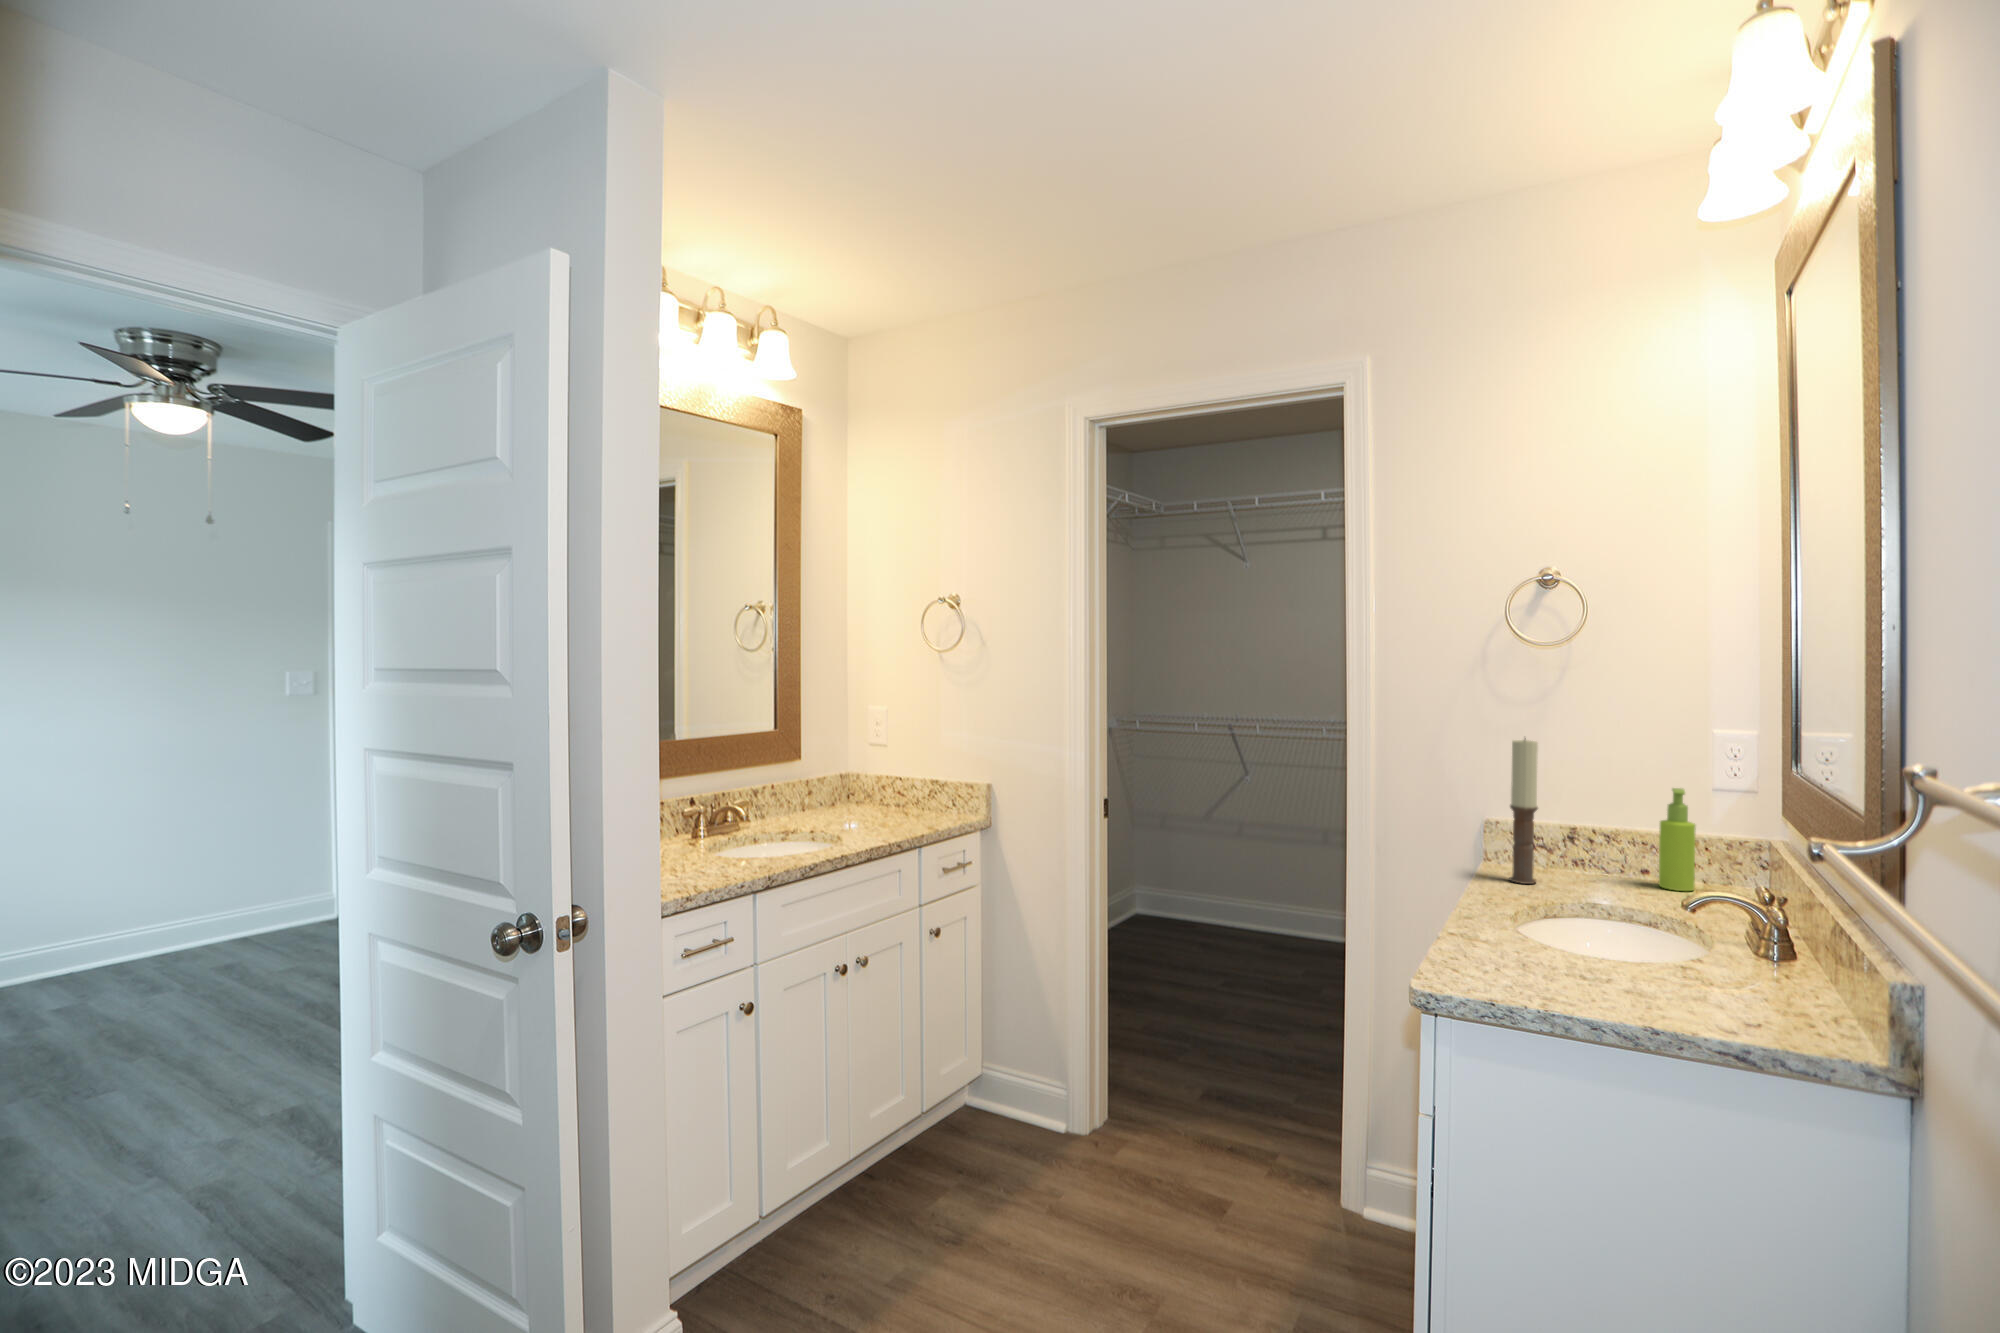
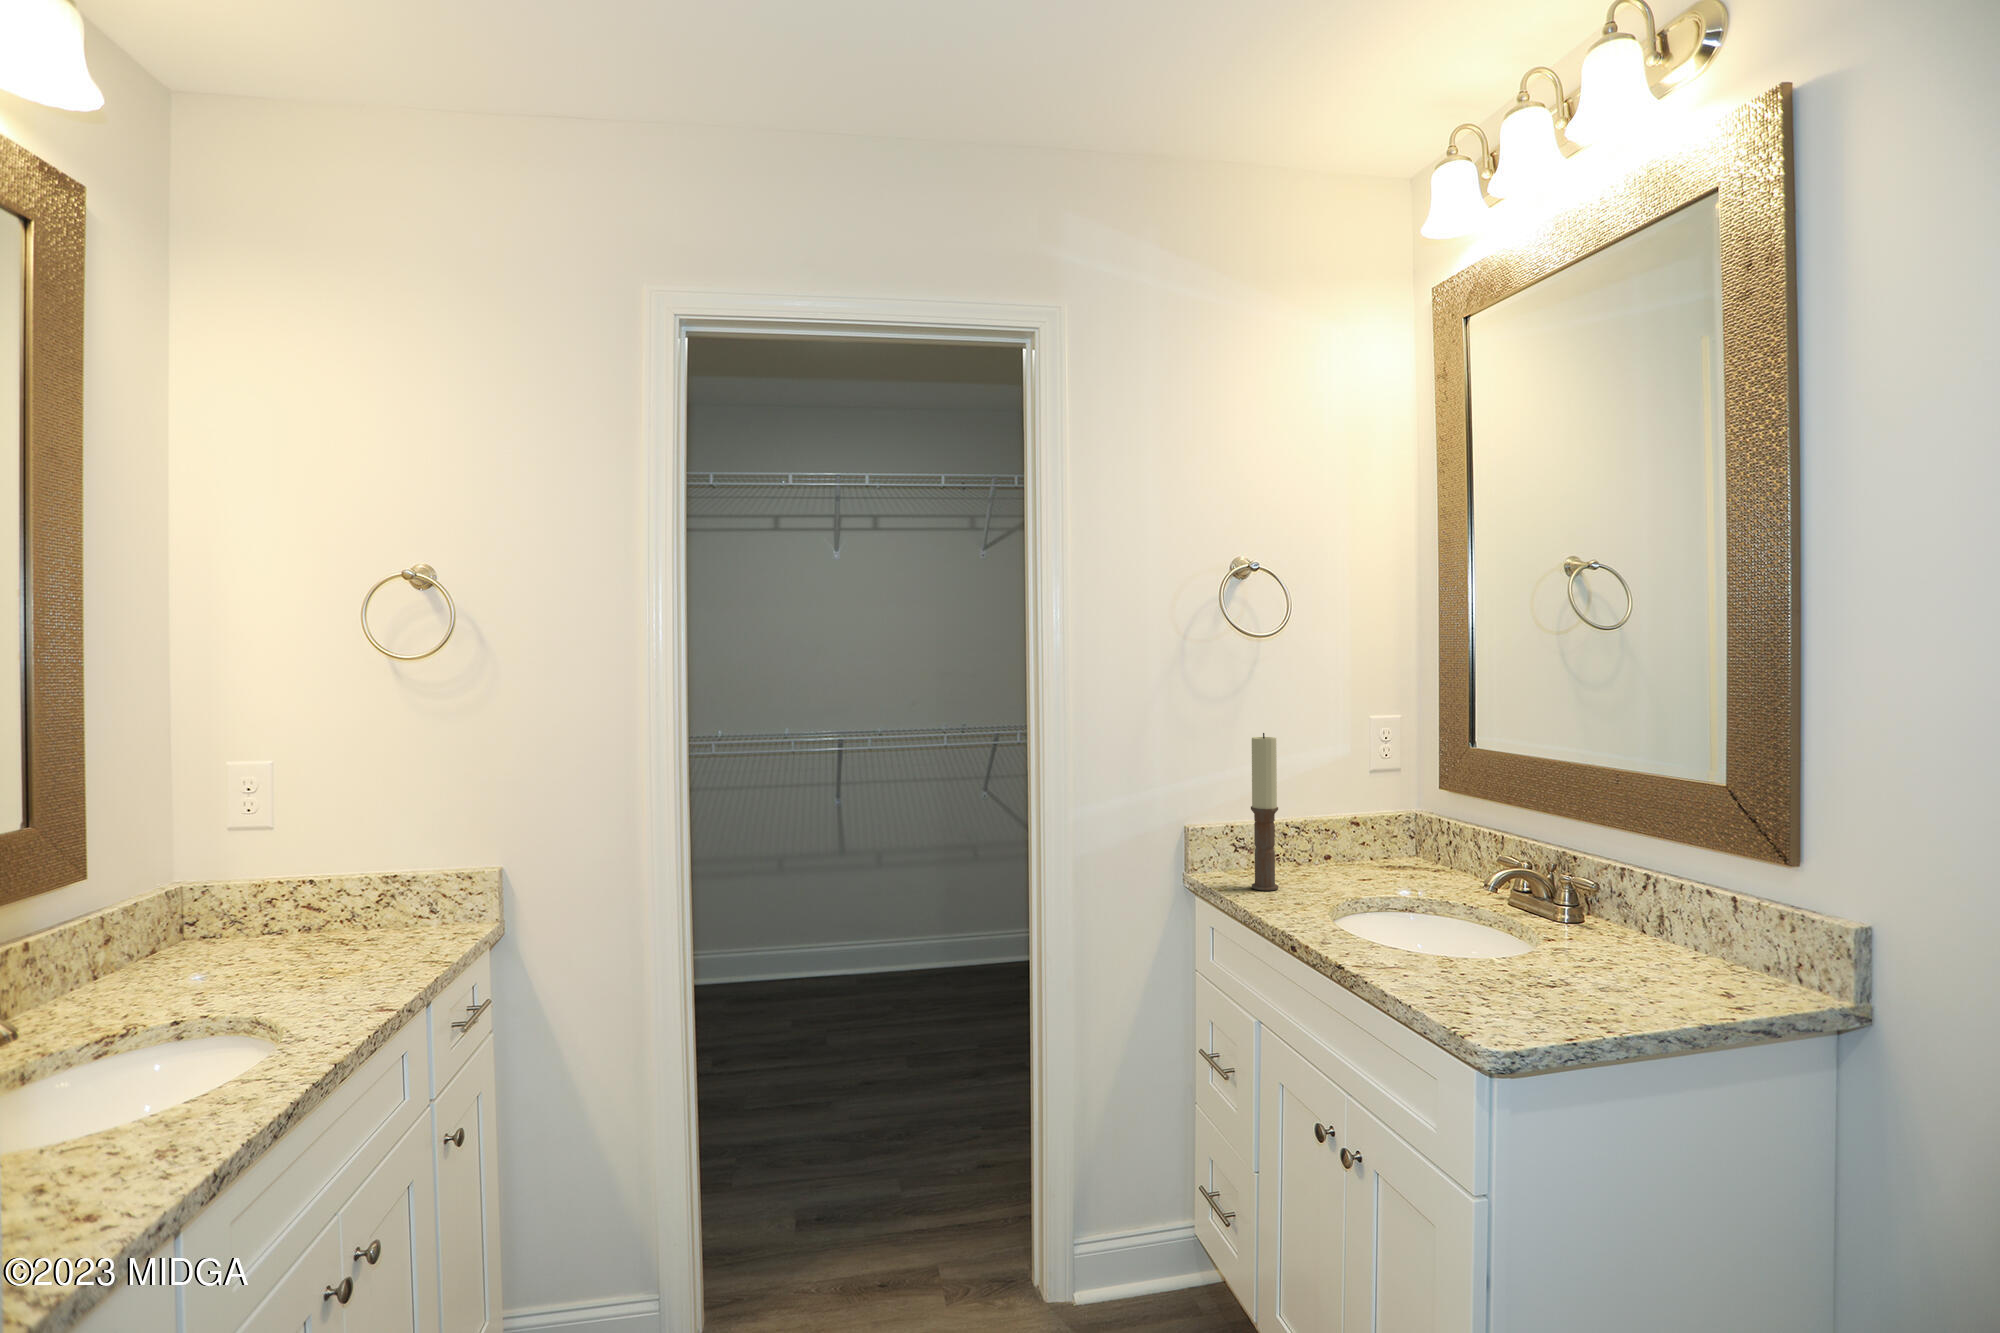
soap dispenser: present [1659,788,1695,891] -> none [1352,773,1382,872]

